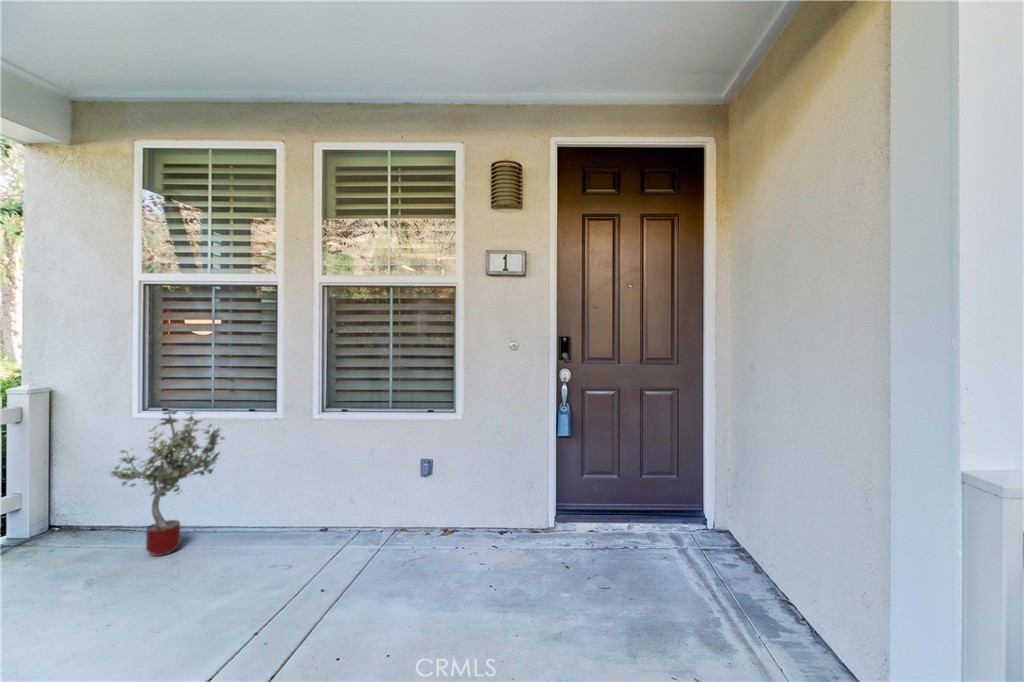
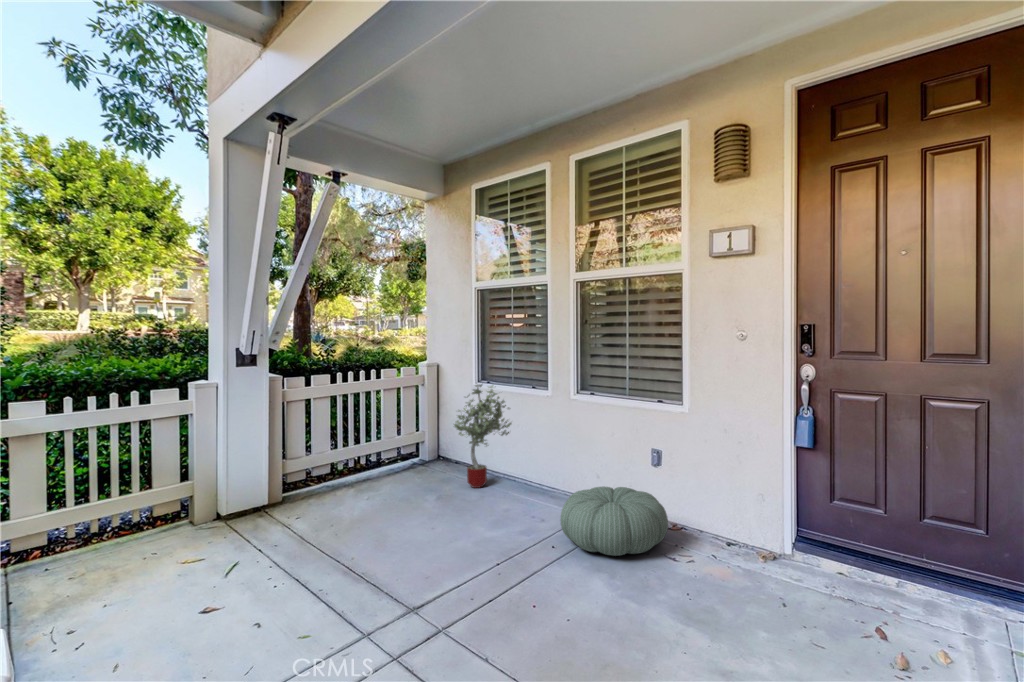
pouf: none [350,504,465,587] -> present [560,487,668,556]

